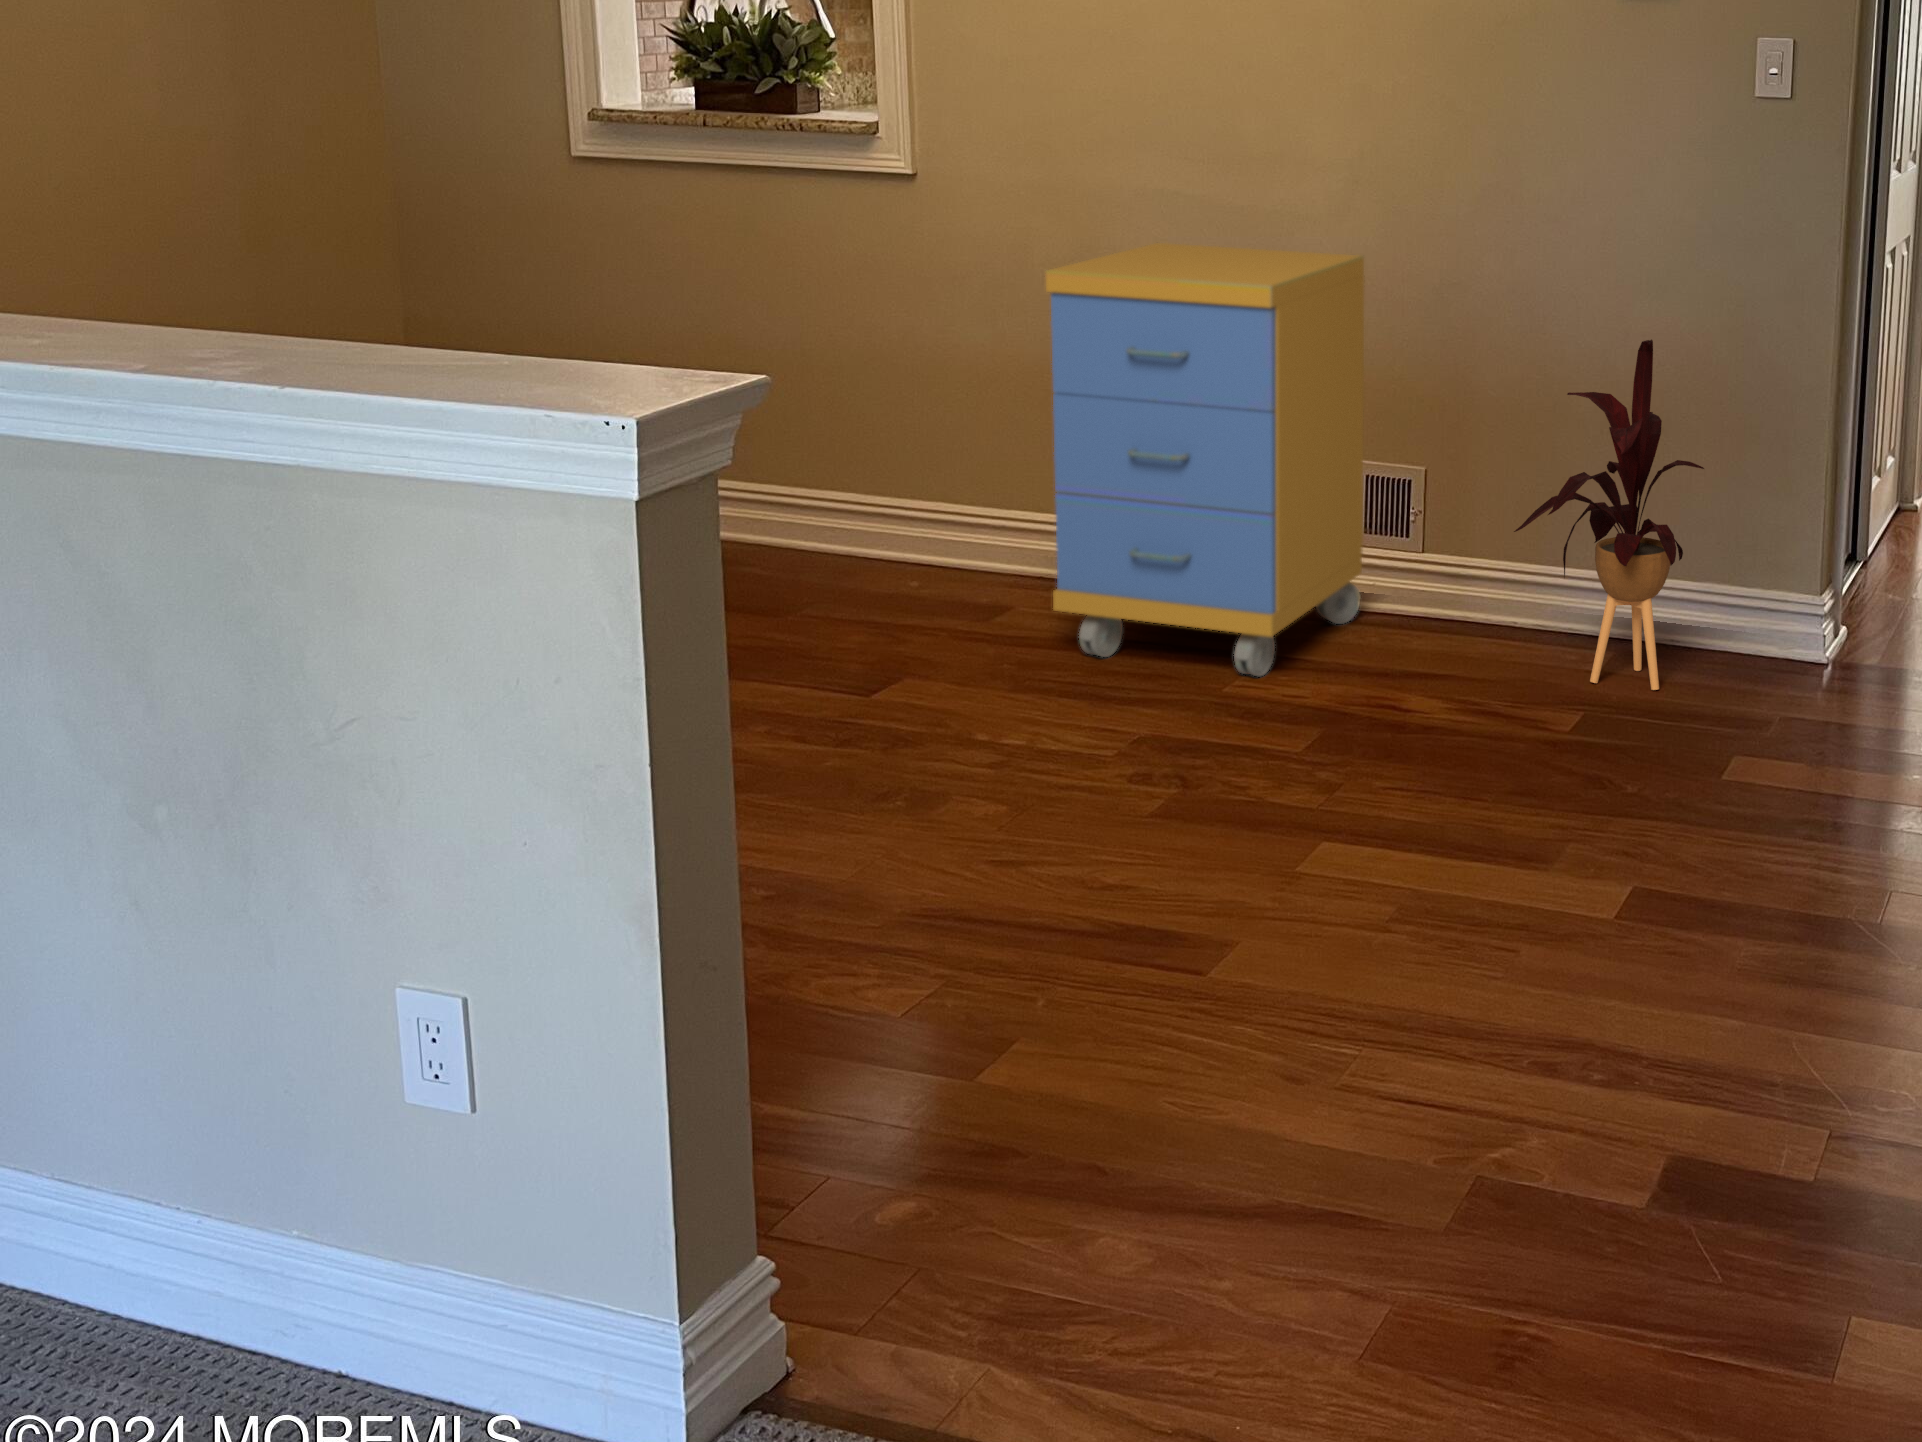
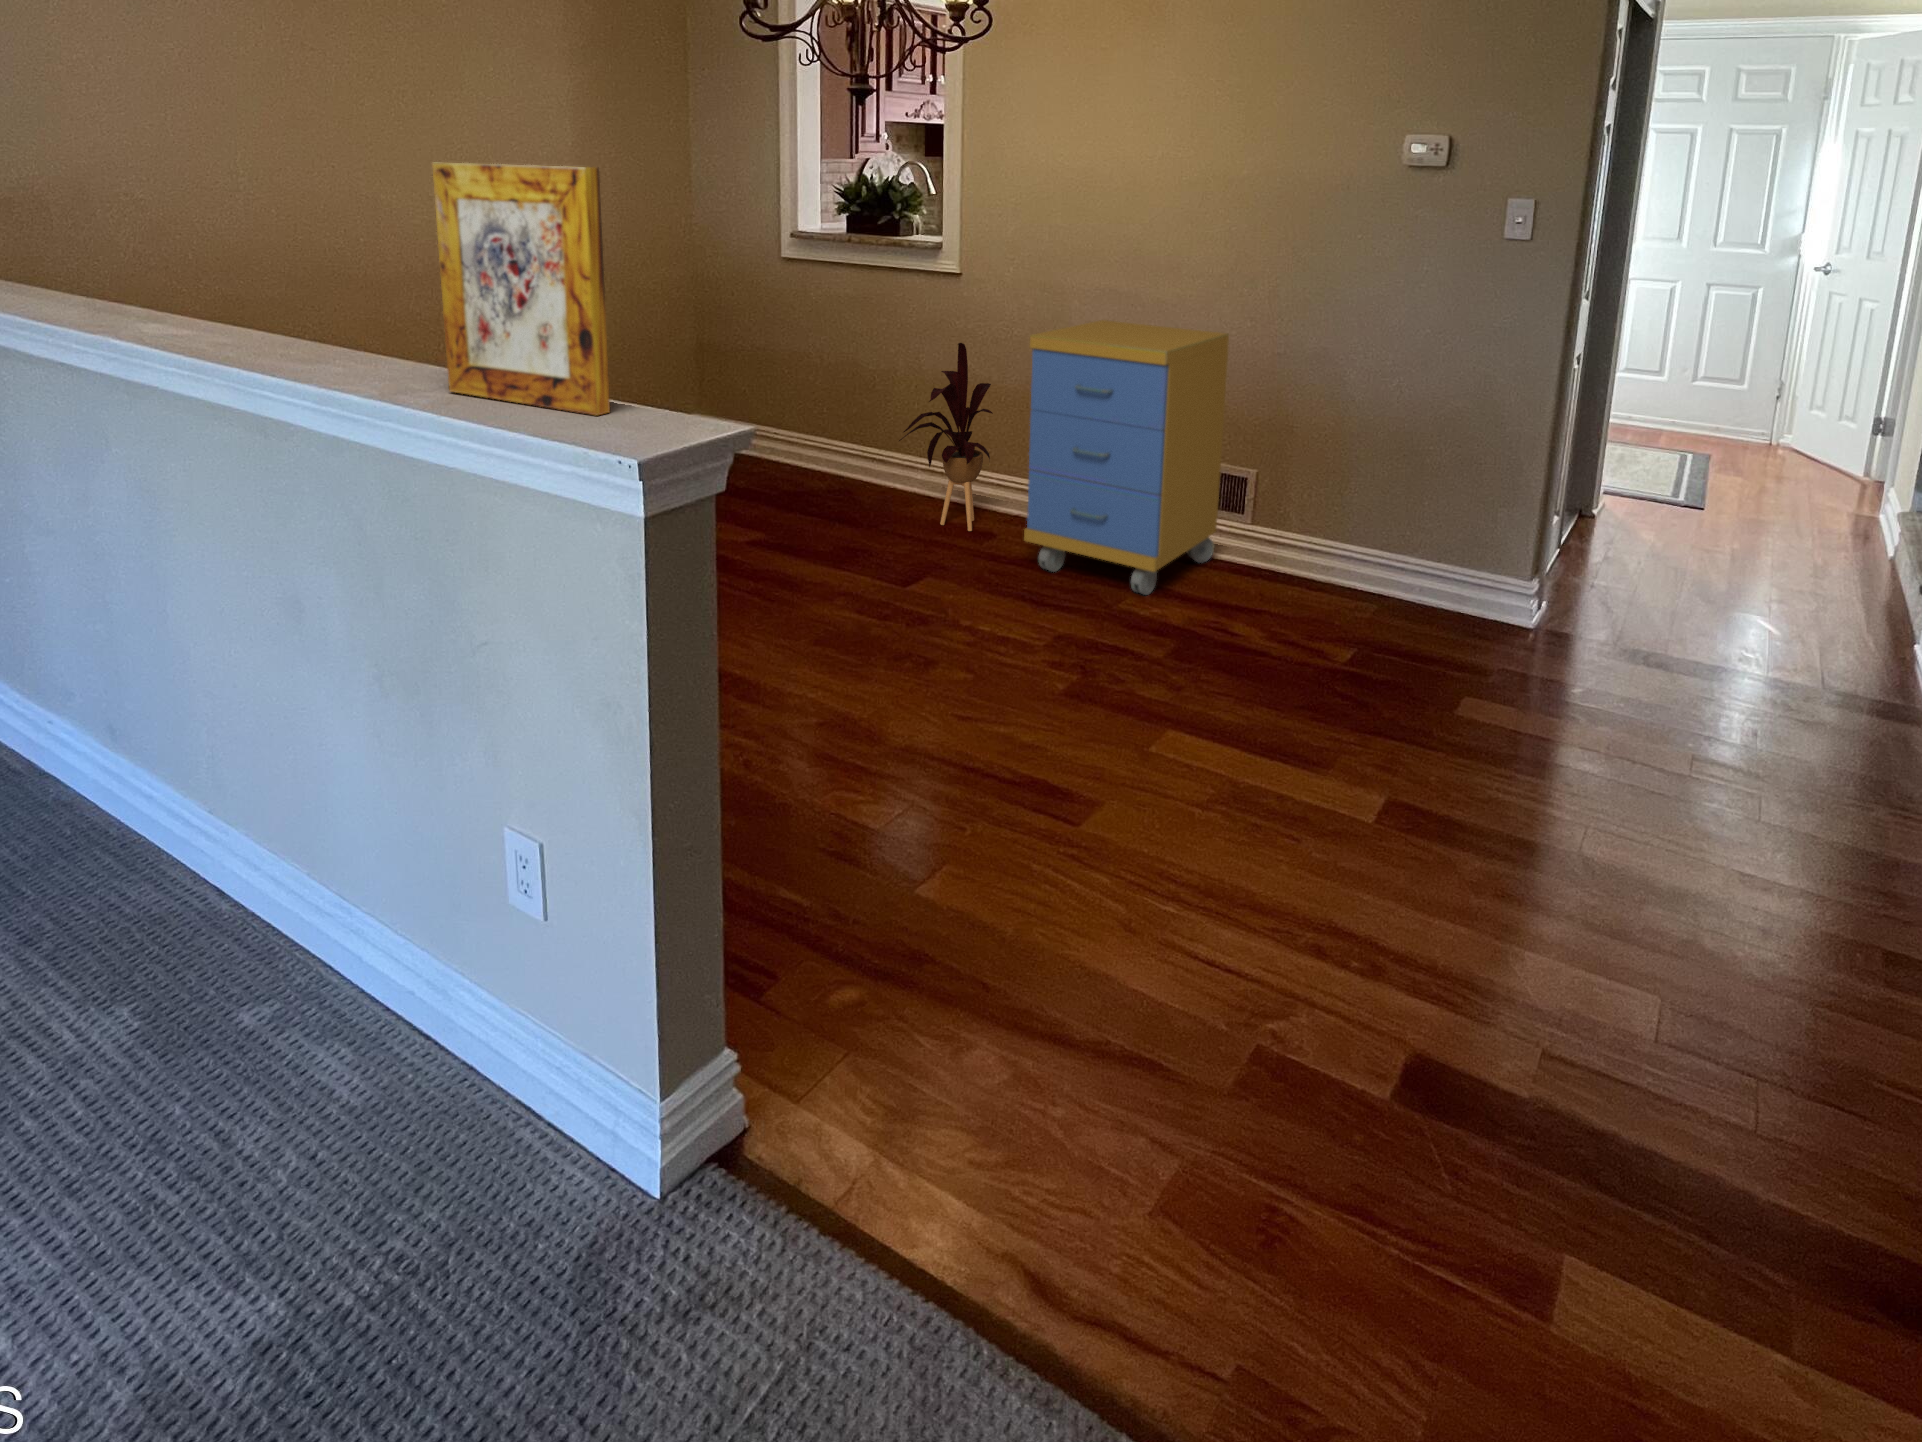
picture frame: none [247,33,557,381] -> present [432,163,610,415]
house plant: present [1514,340,1704,690] -> present [899,343,993,531]

